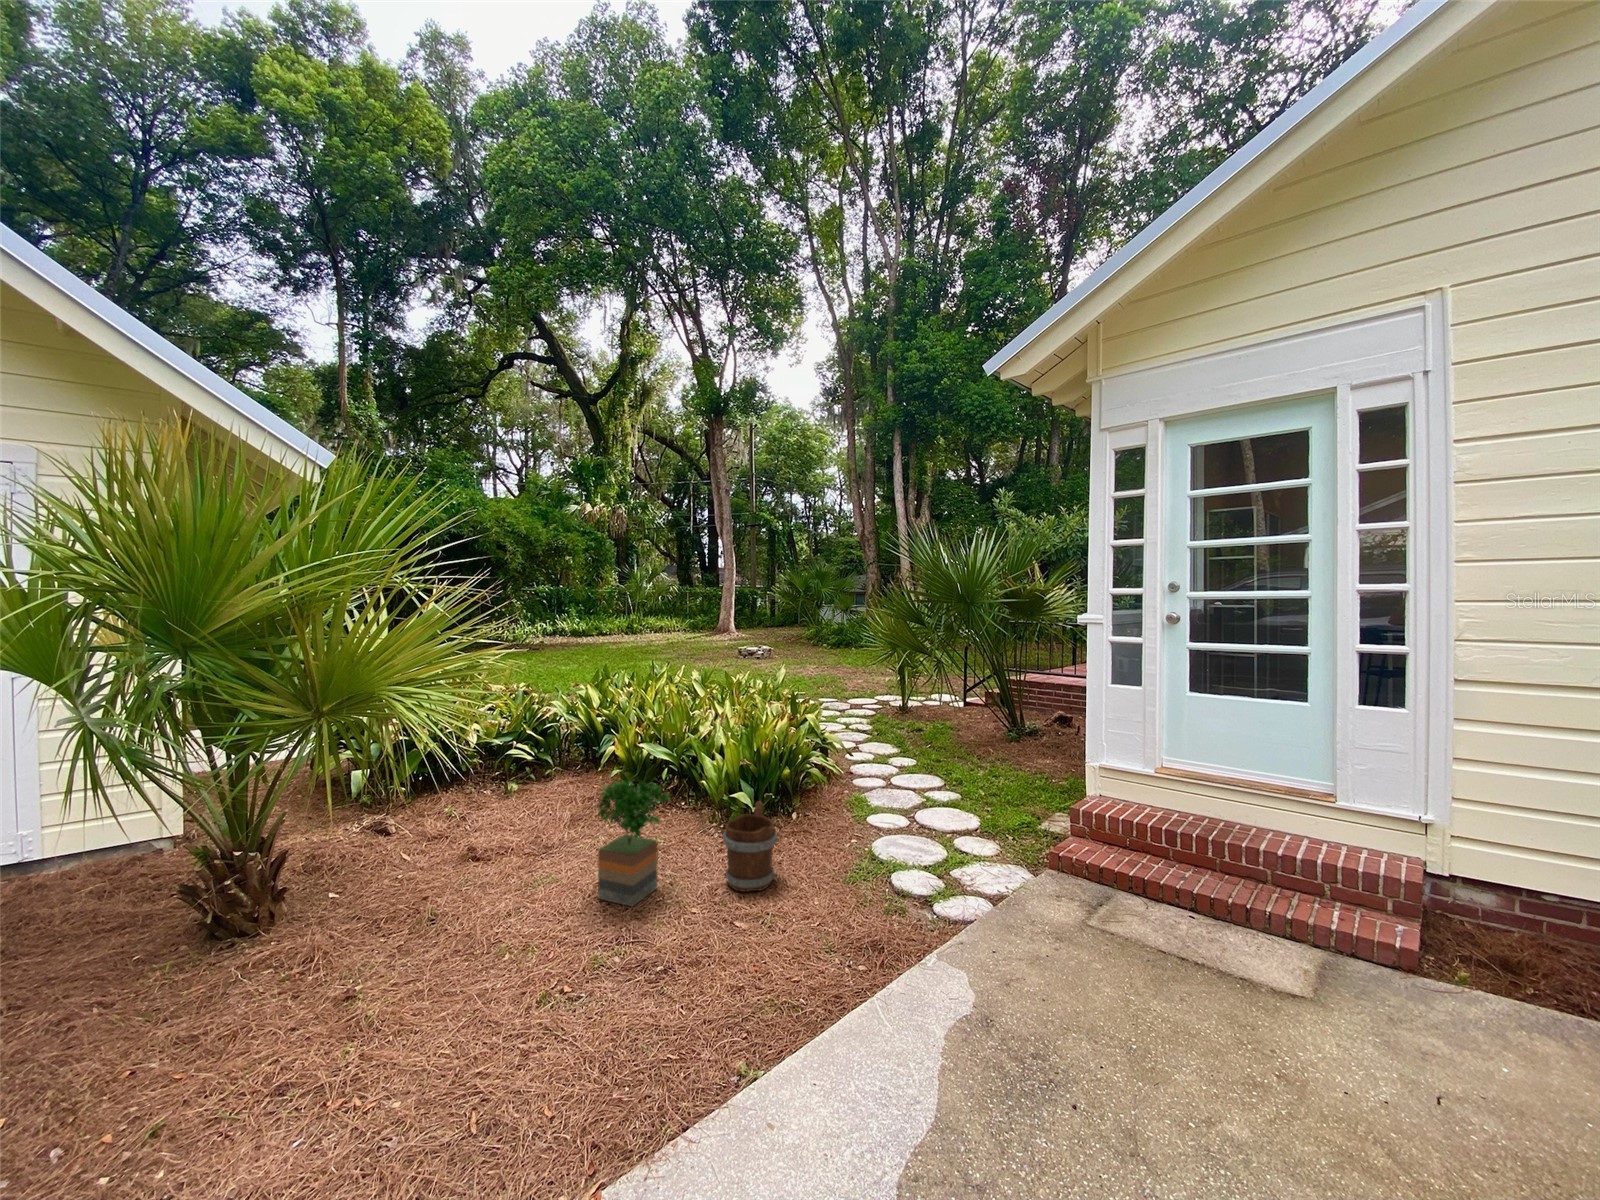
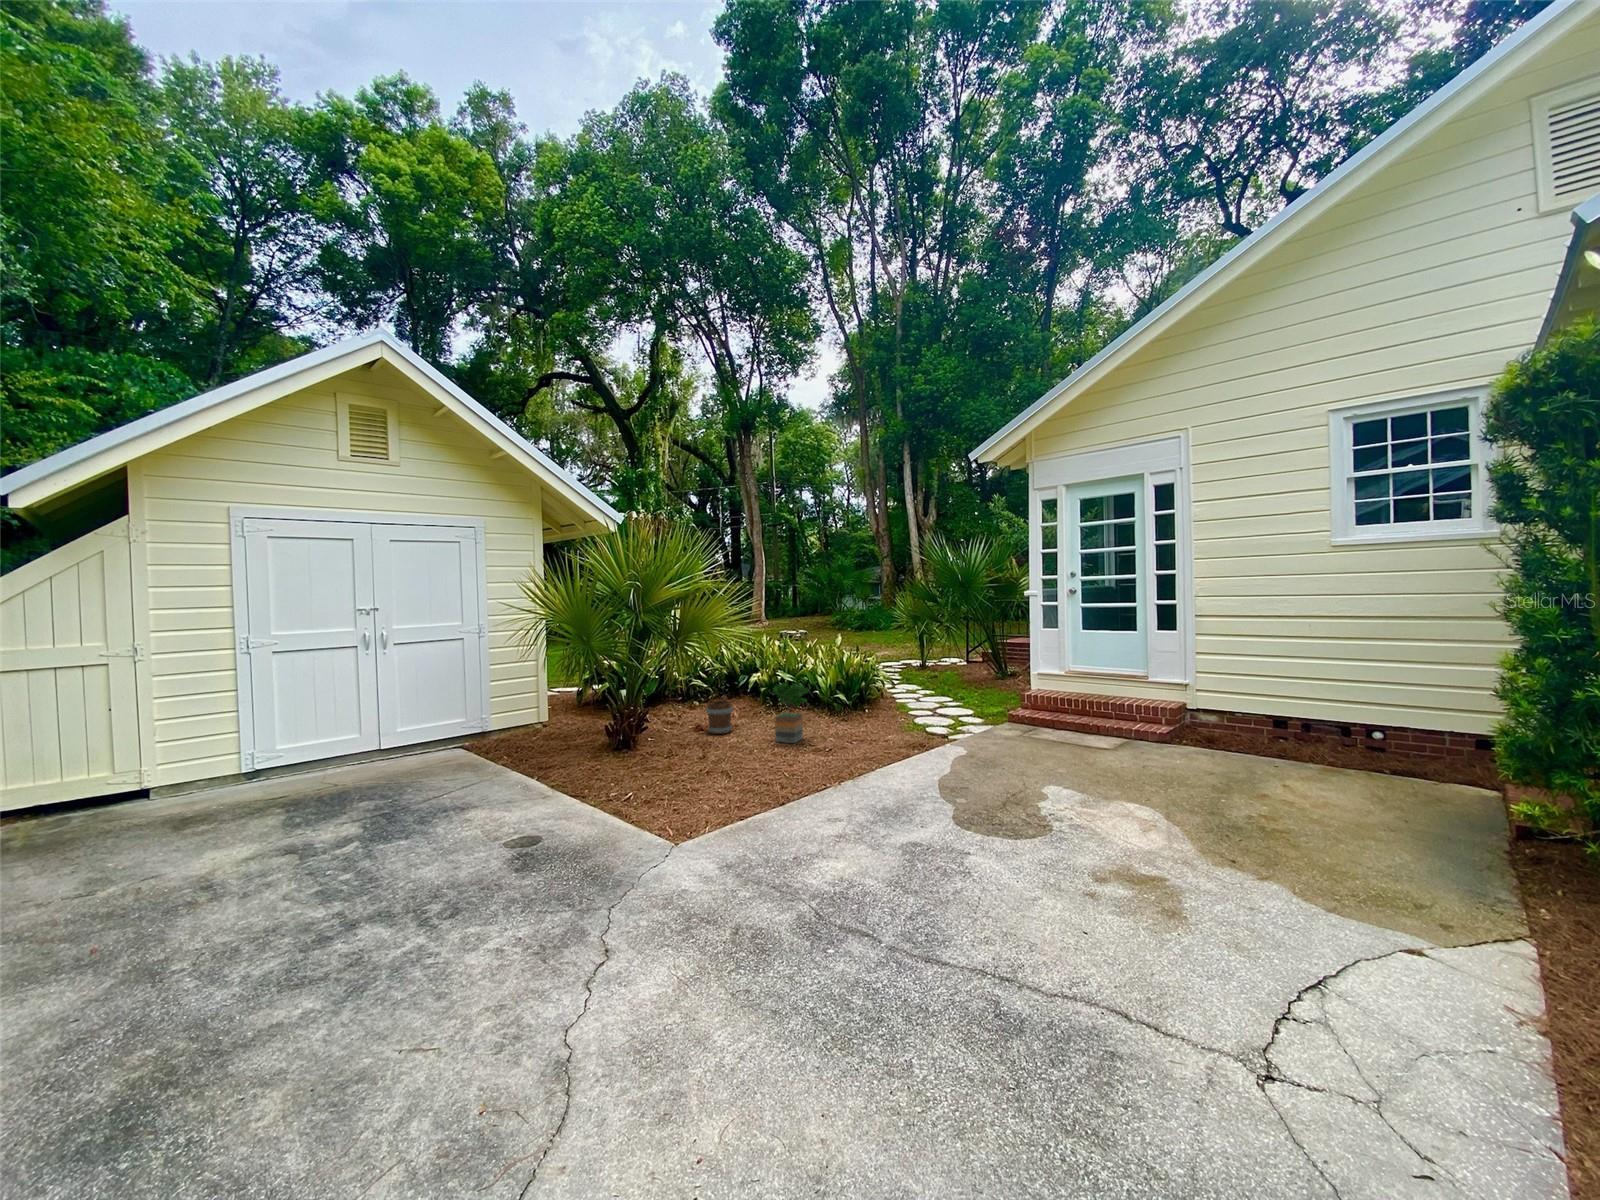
bucket: present [722,801,778,892] -> present [706,696,733,734]

